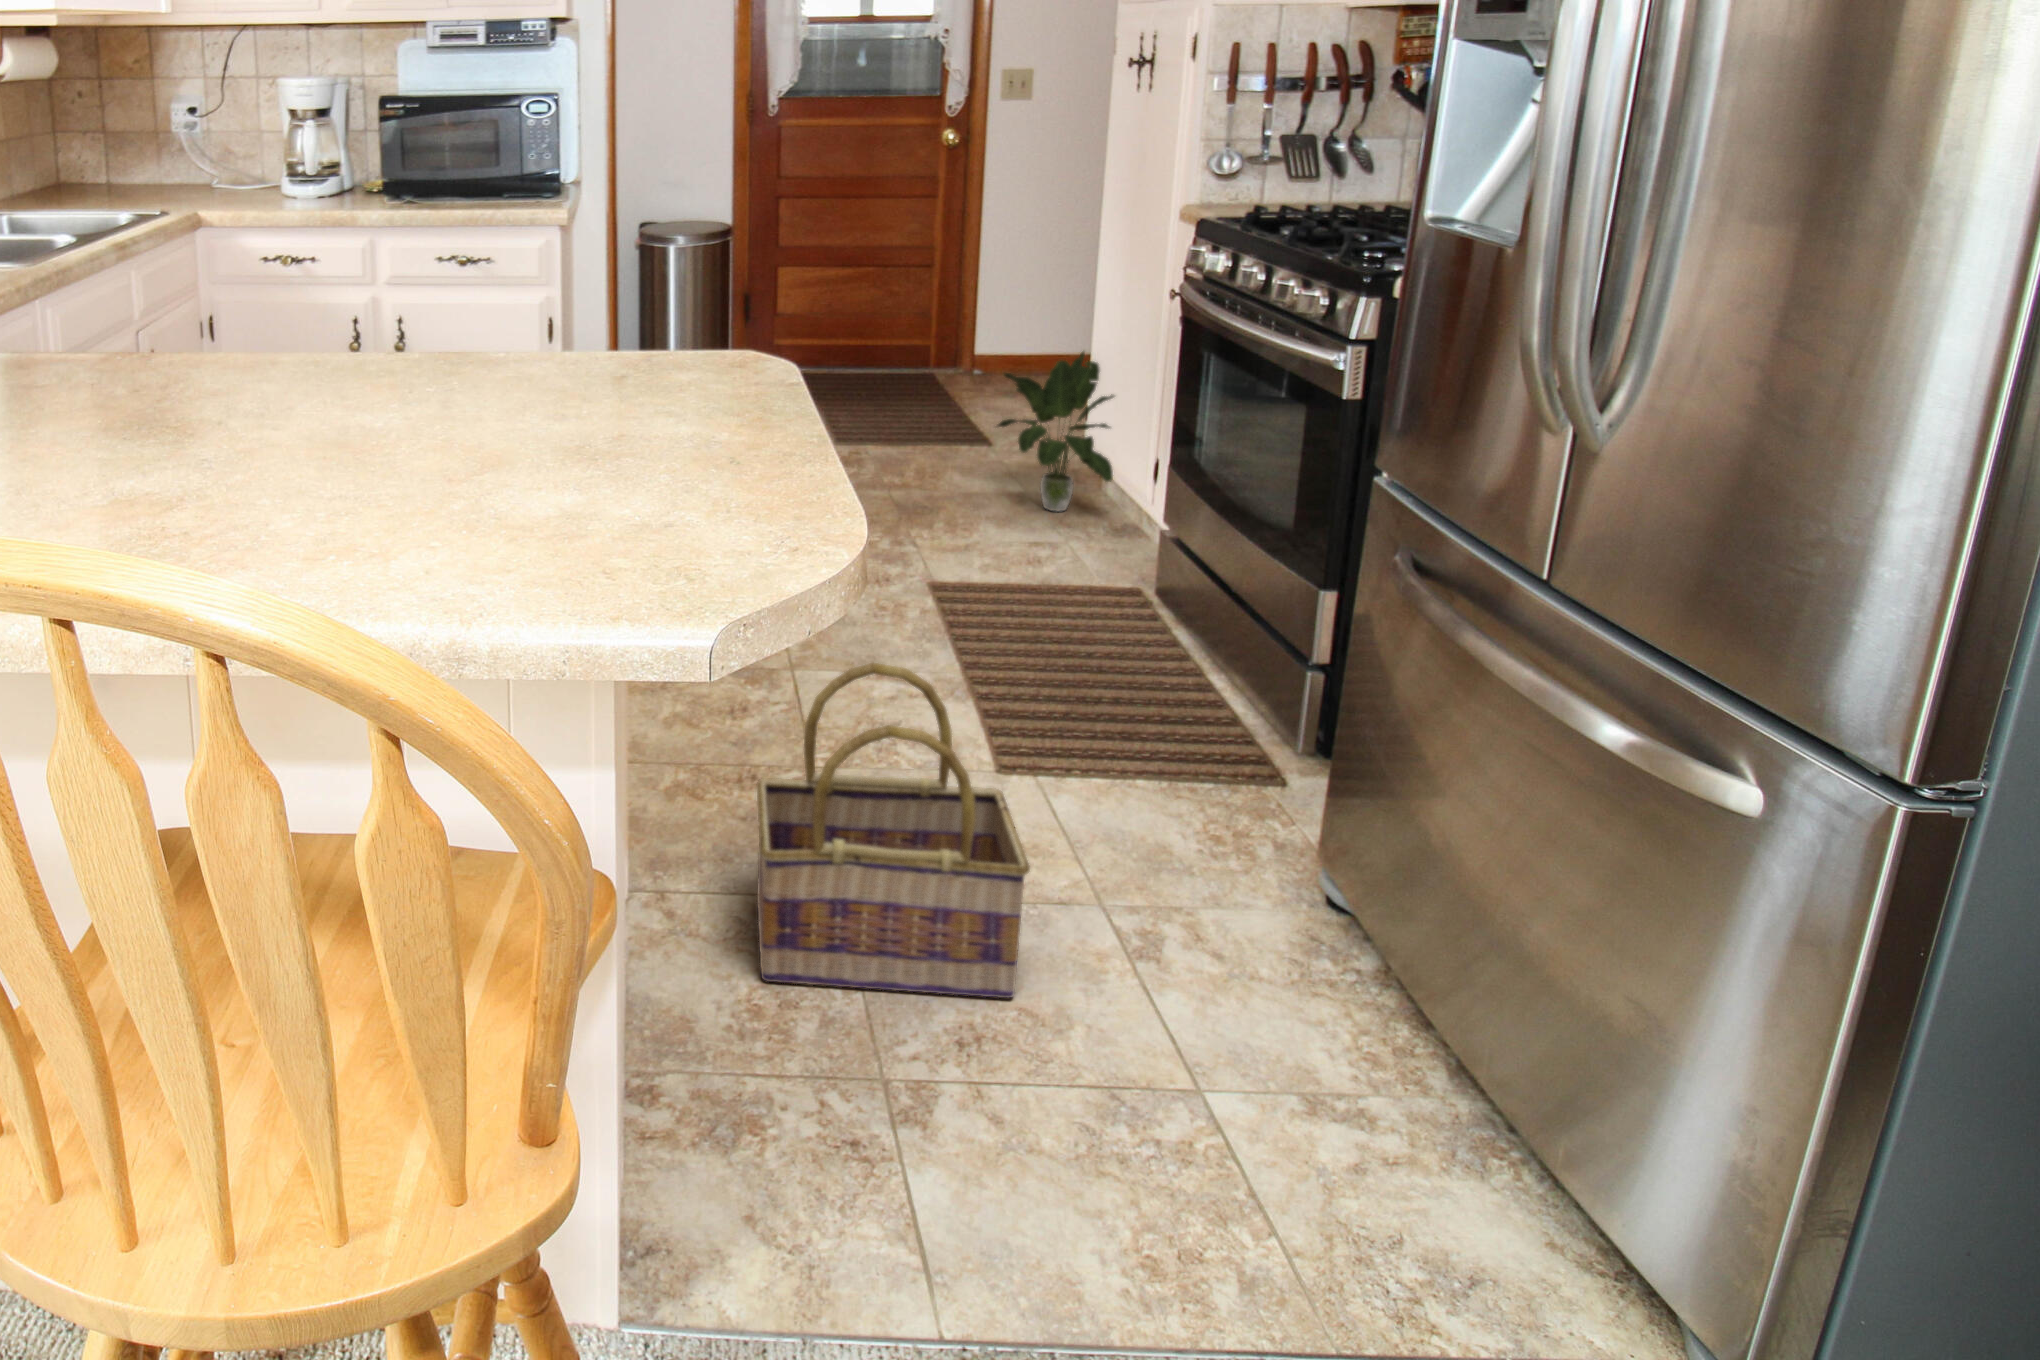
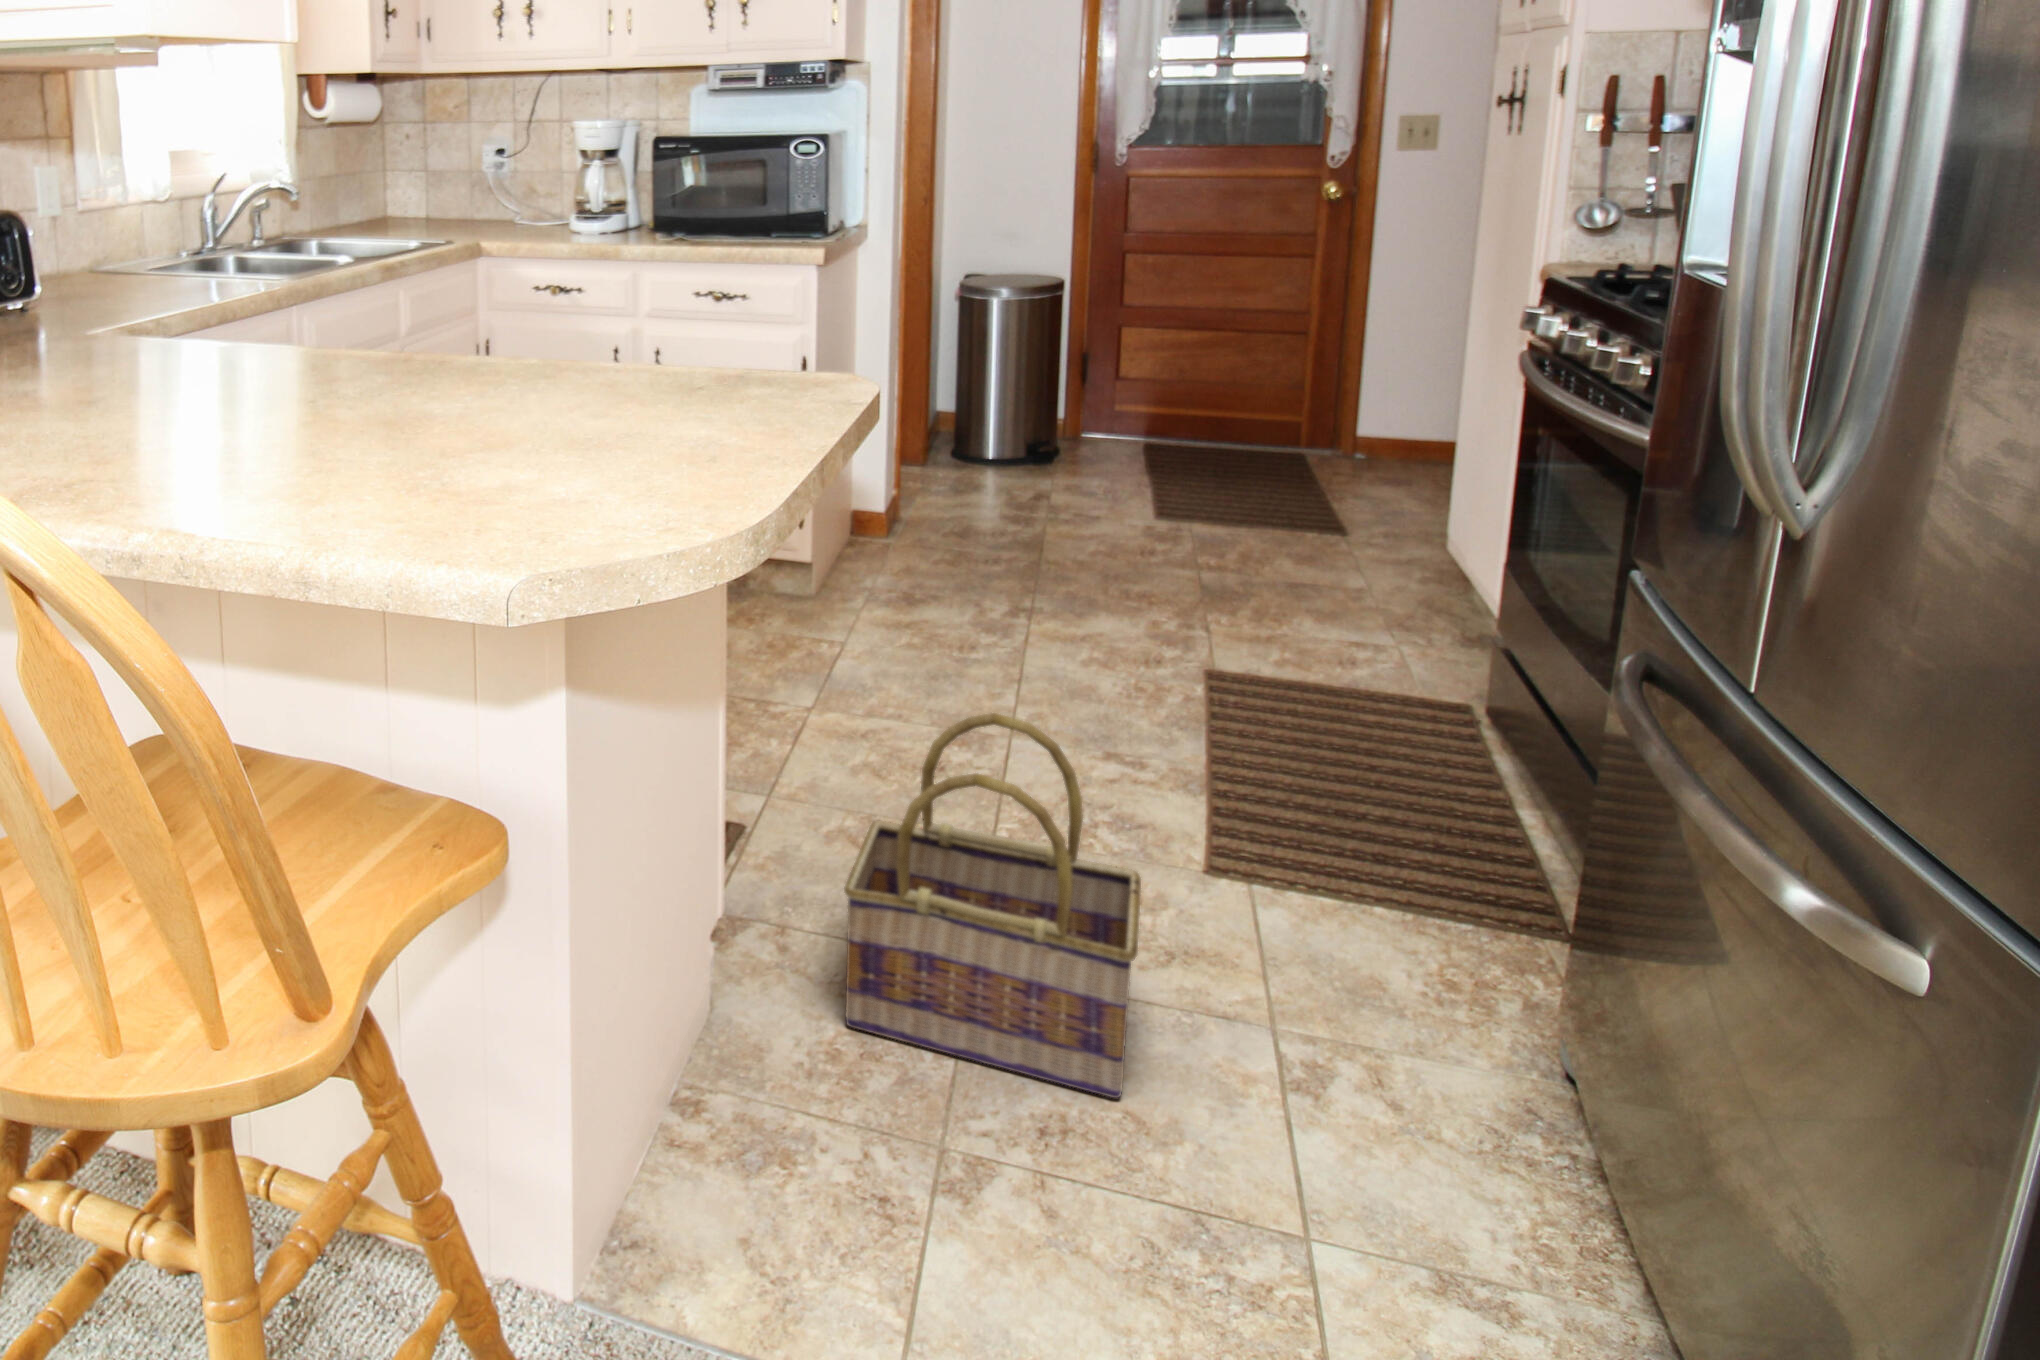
potted plant: present [997,352,1114,512] -> none [1317,425,1472,609]

